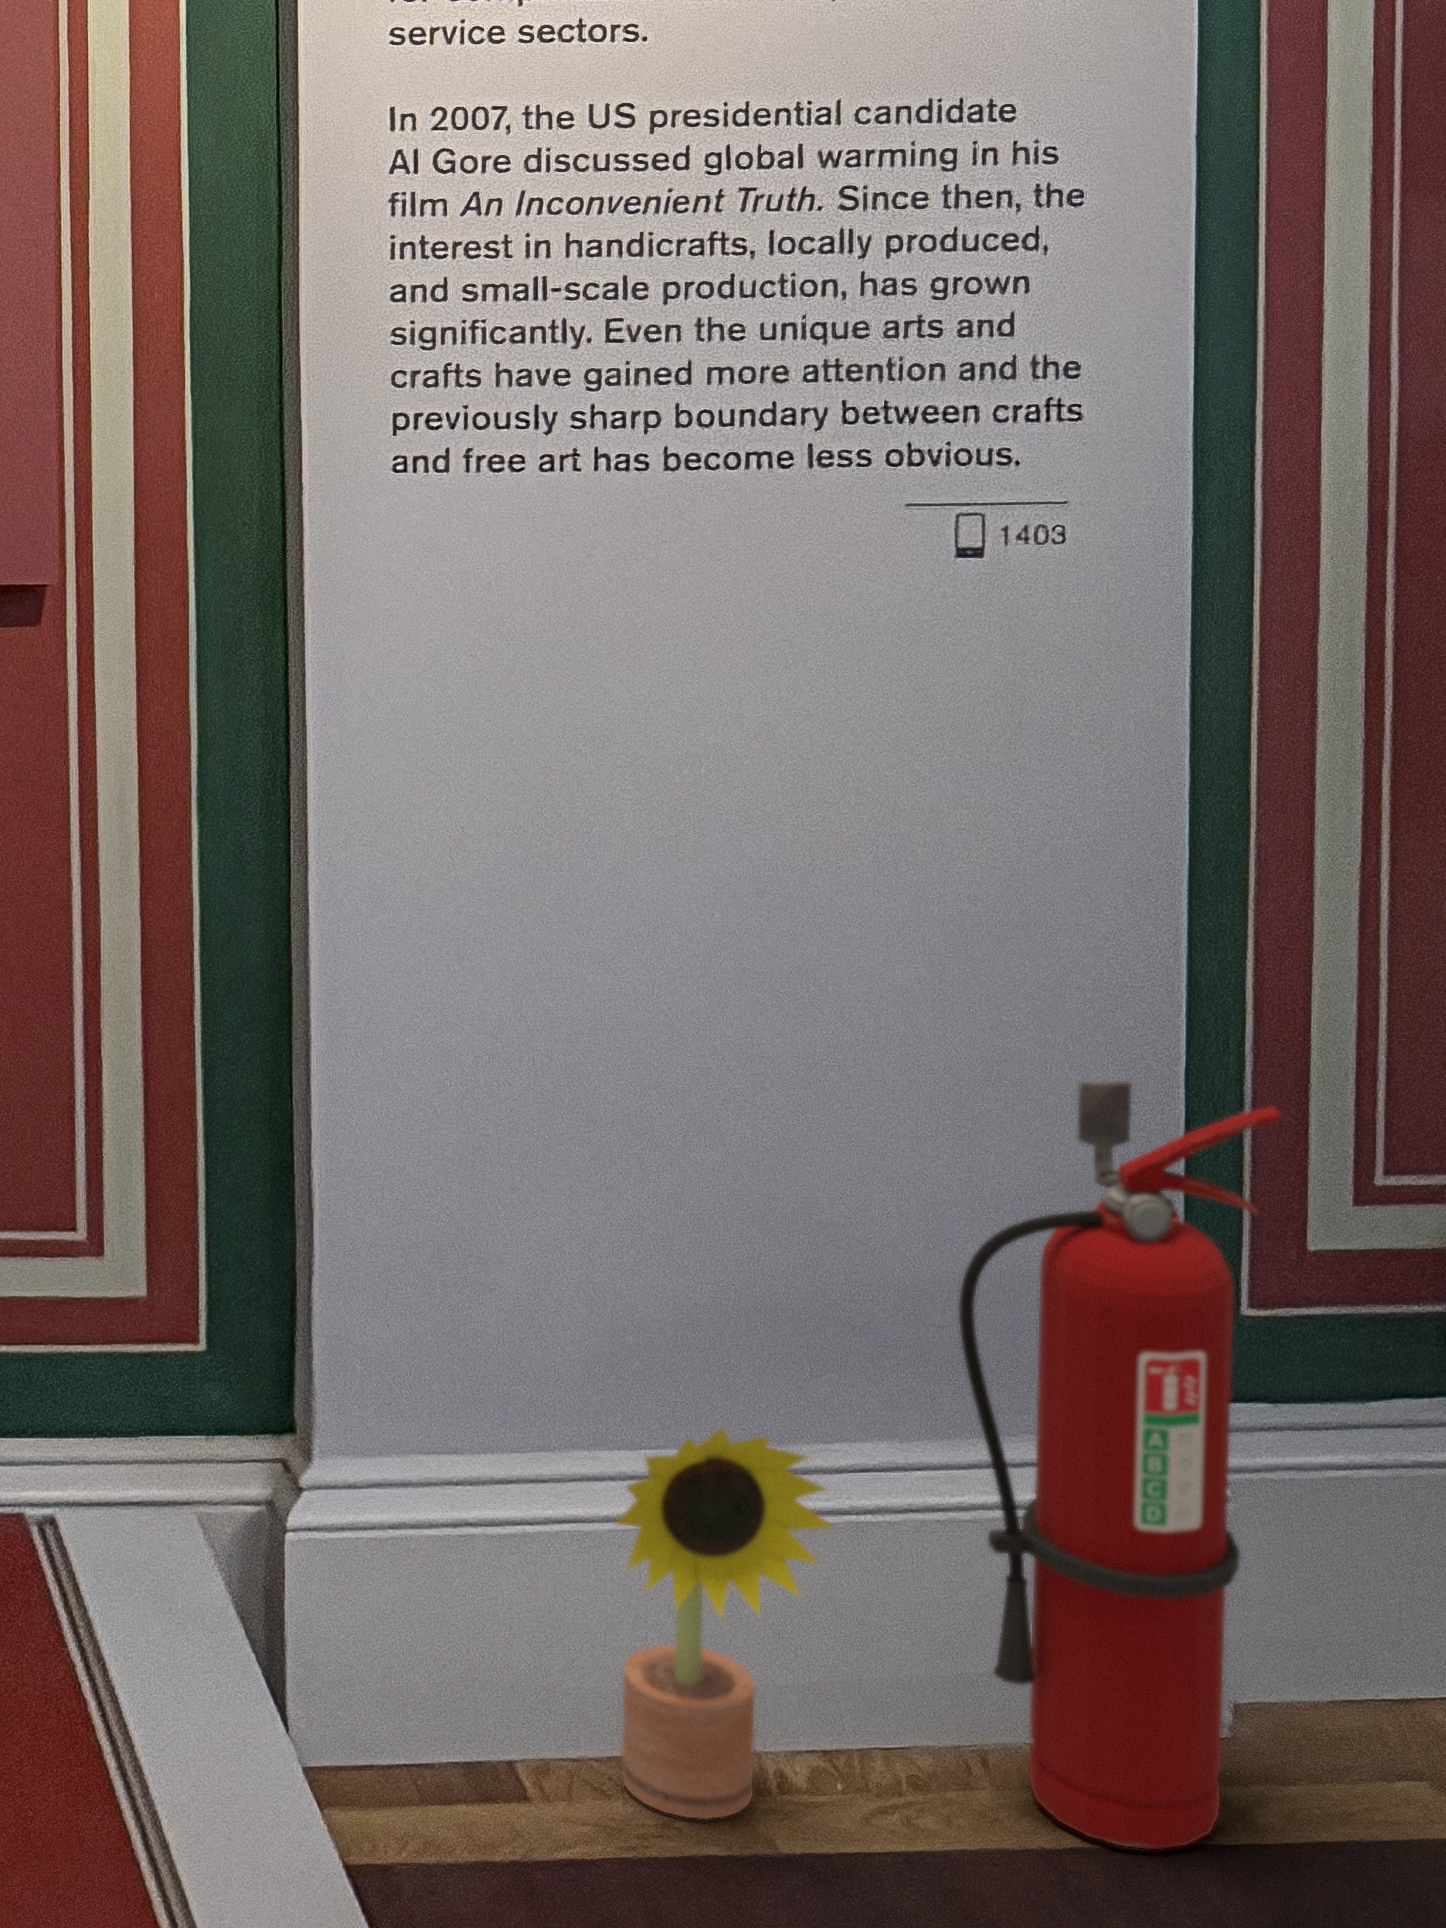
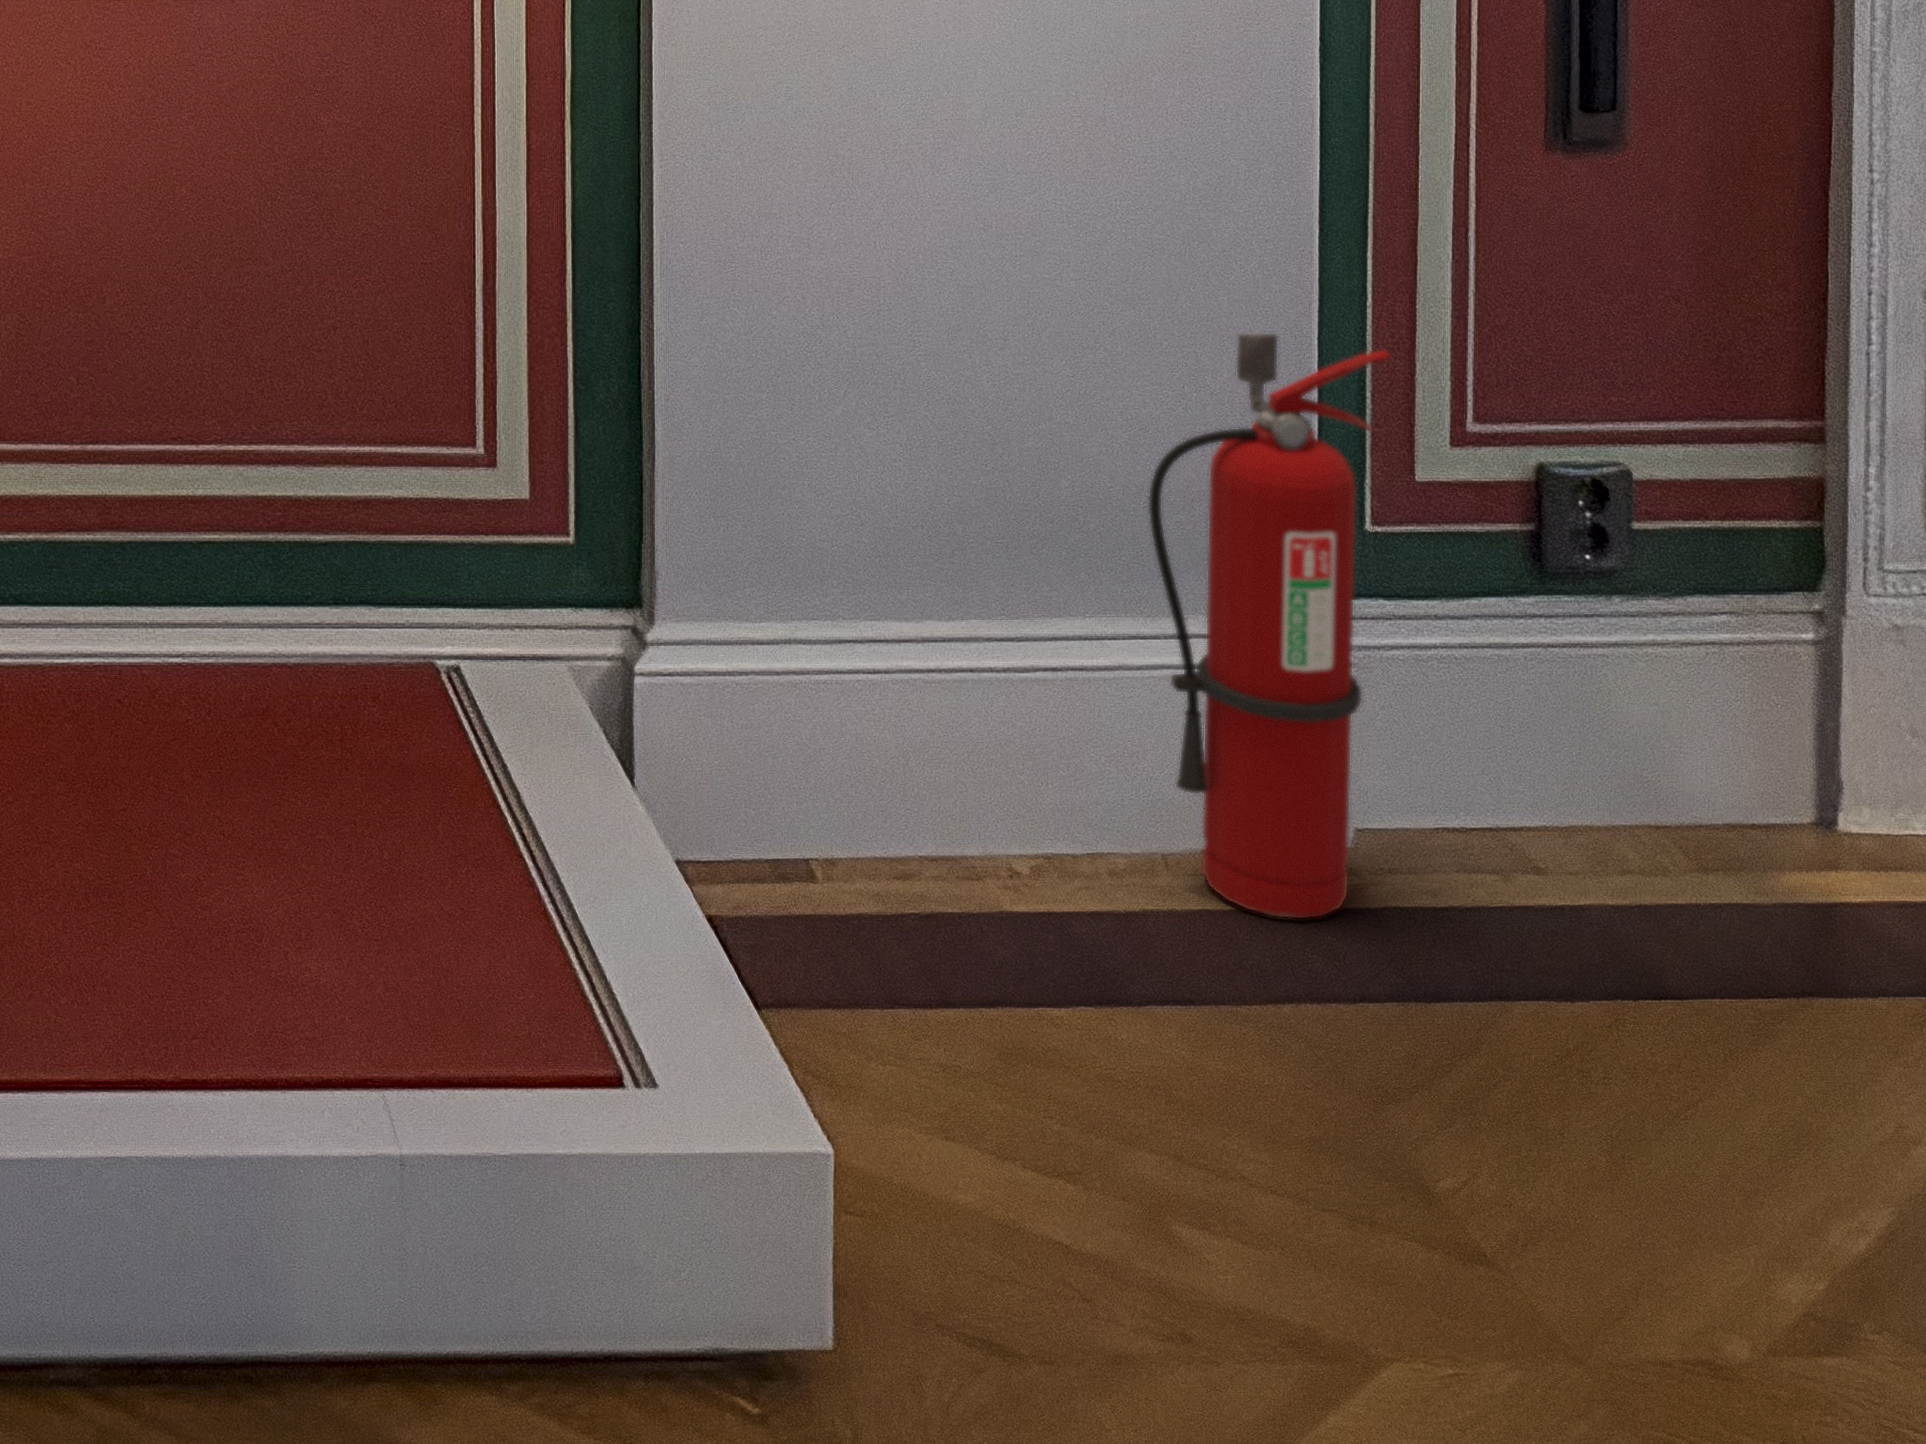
decorative plant: present [617,1428,832,1819] -> none [890,587,1058,895]

